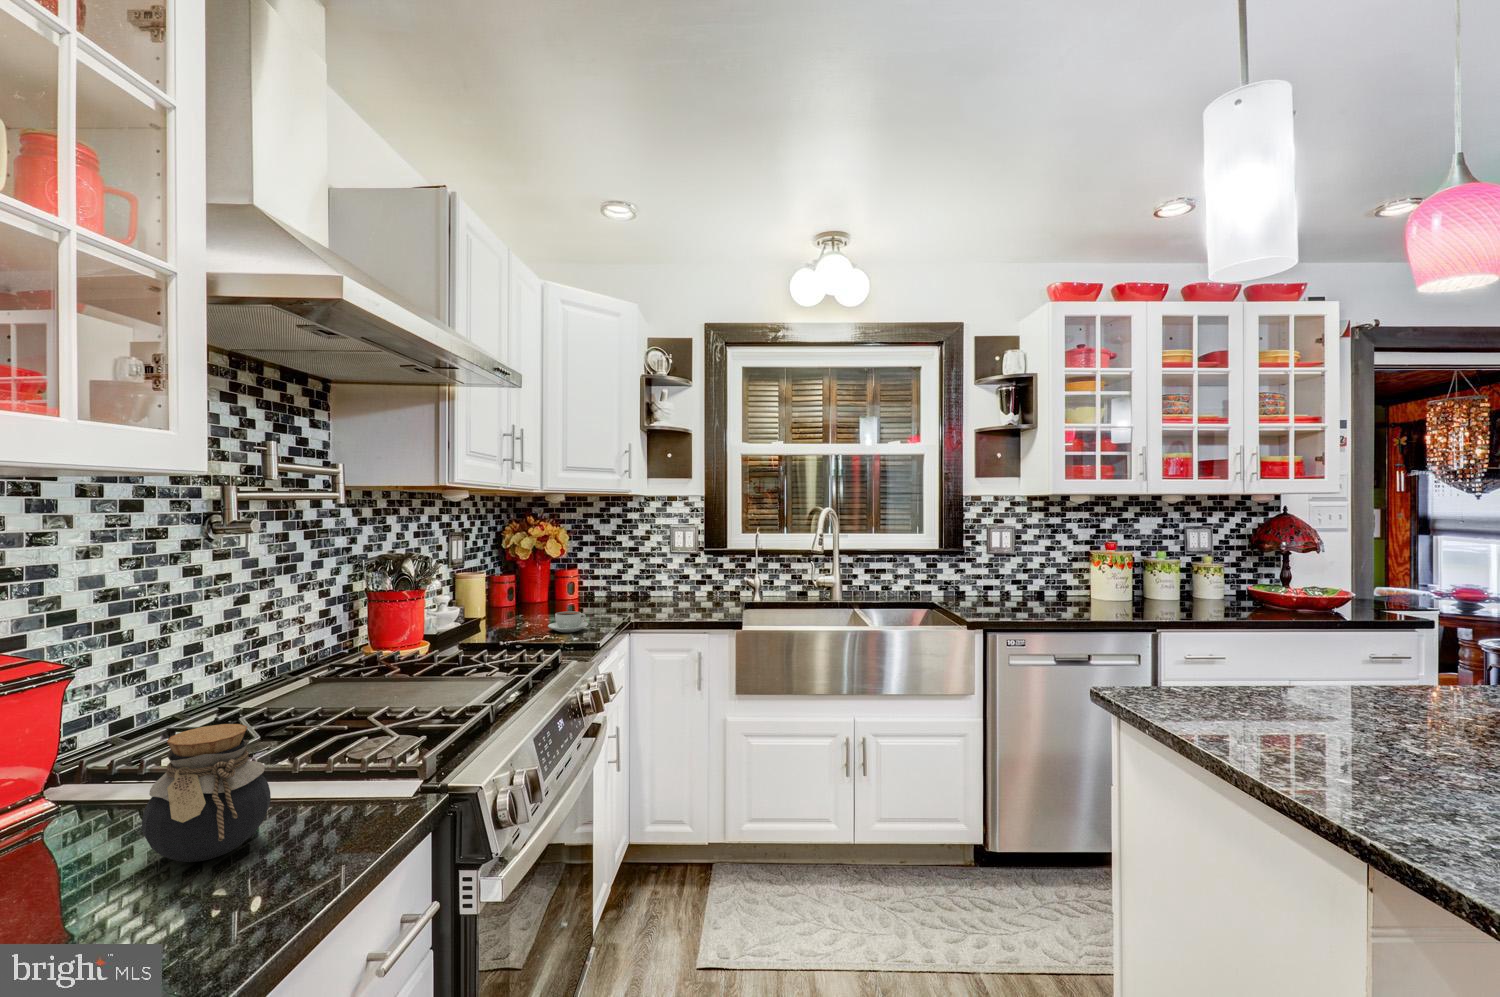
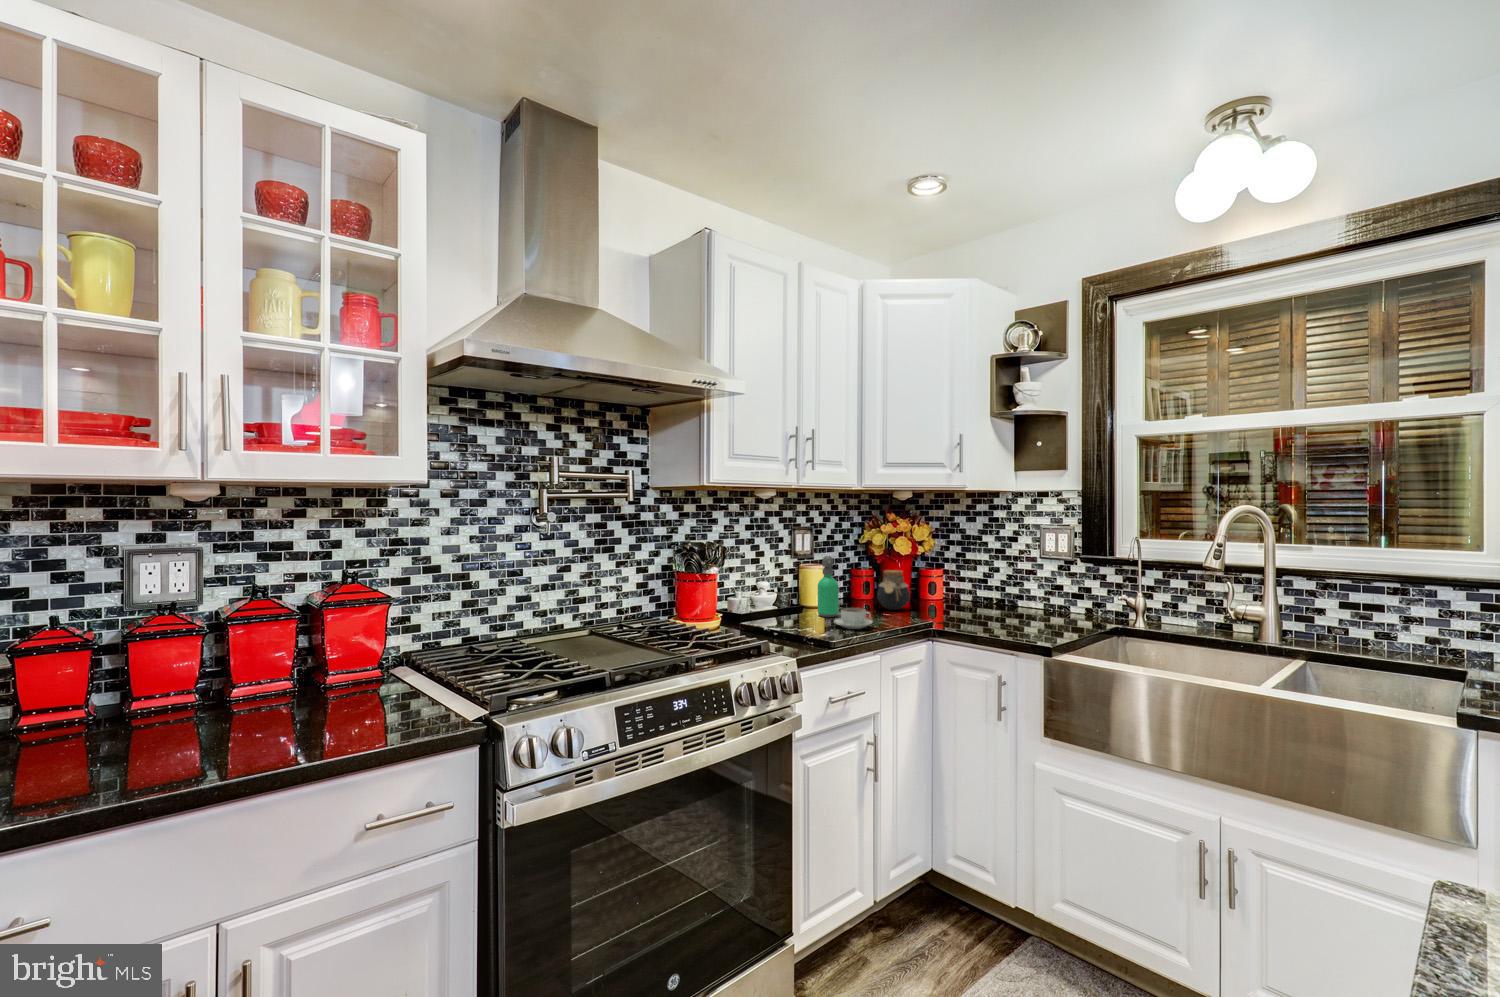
soap dispenser: none [508,561,531,626] -> present [818,556,839,617]
jar: present [142,724,271,862] -> present [877,570,910,610]

